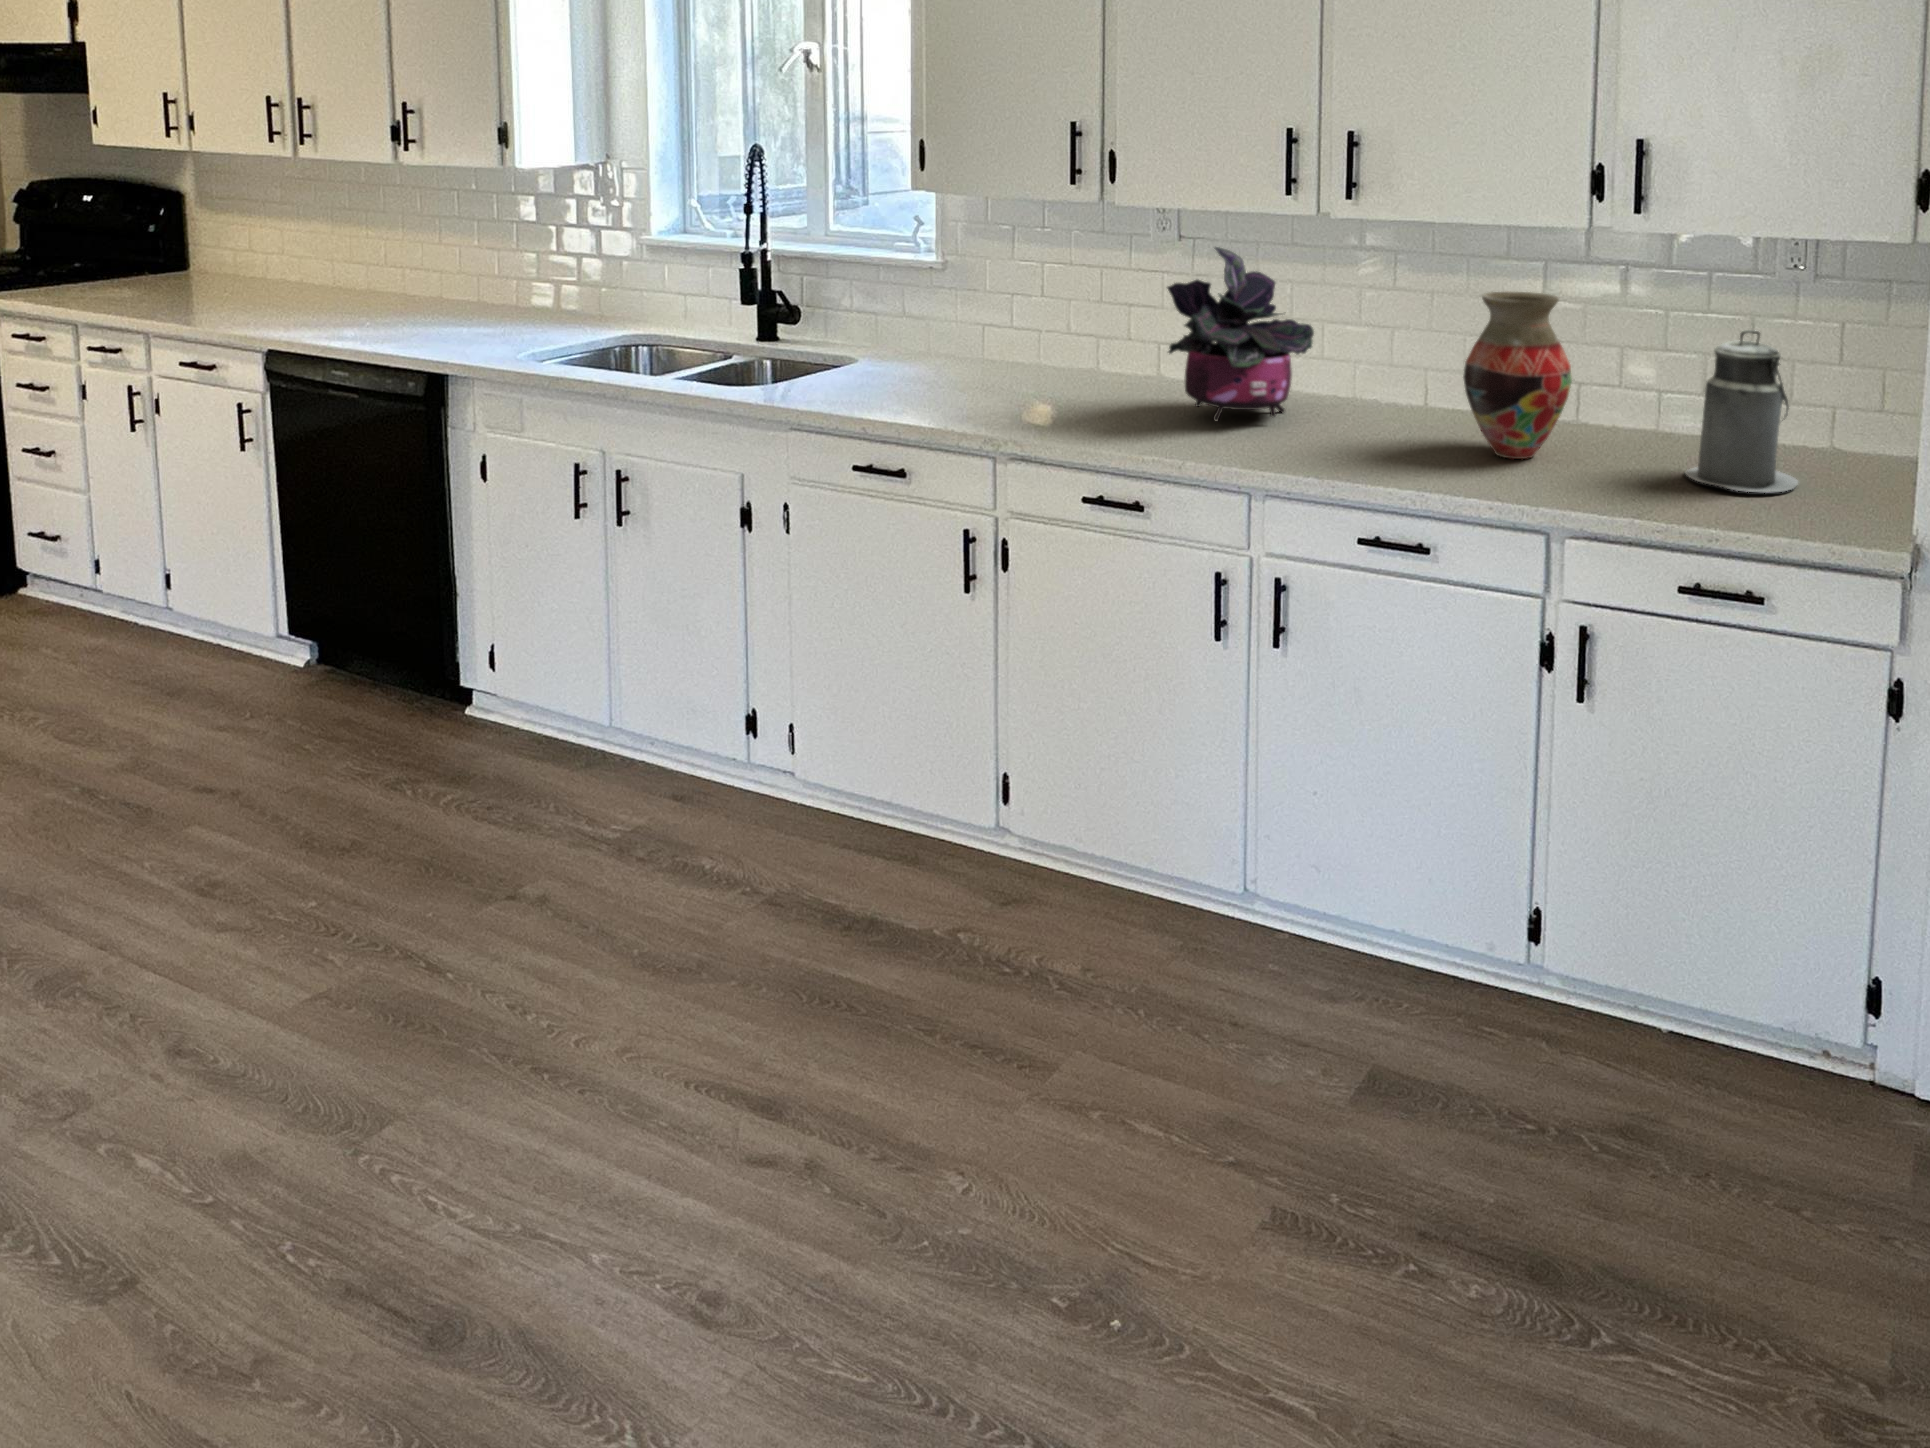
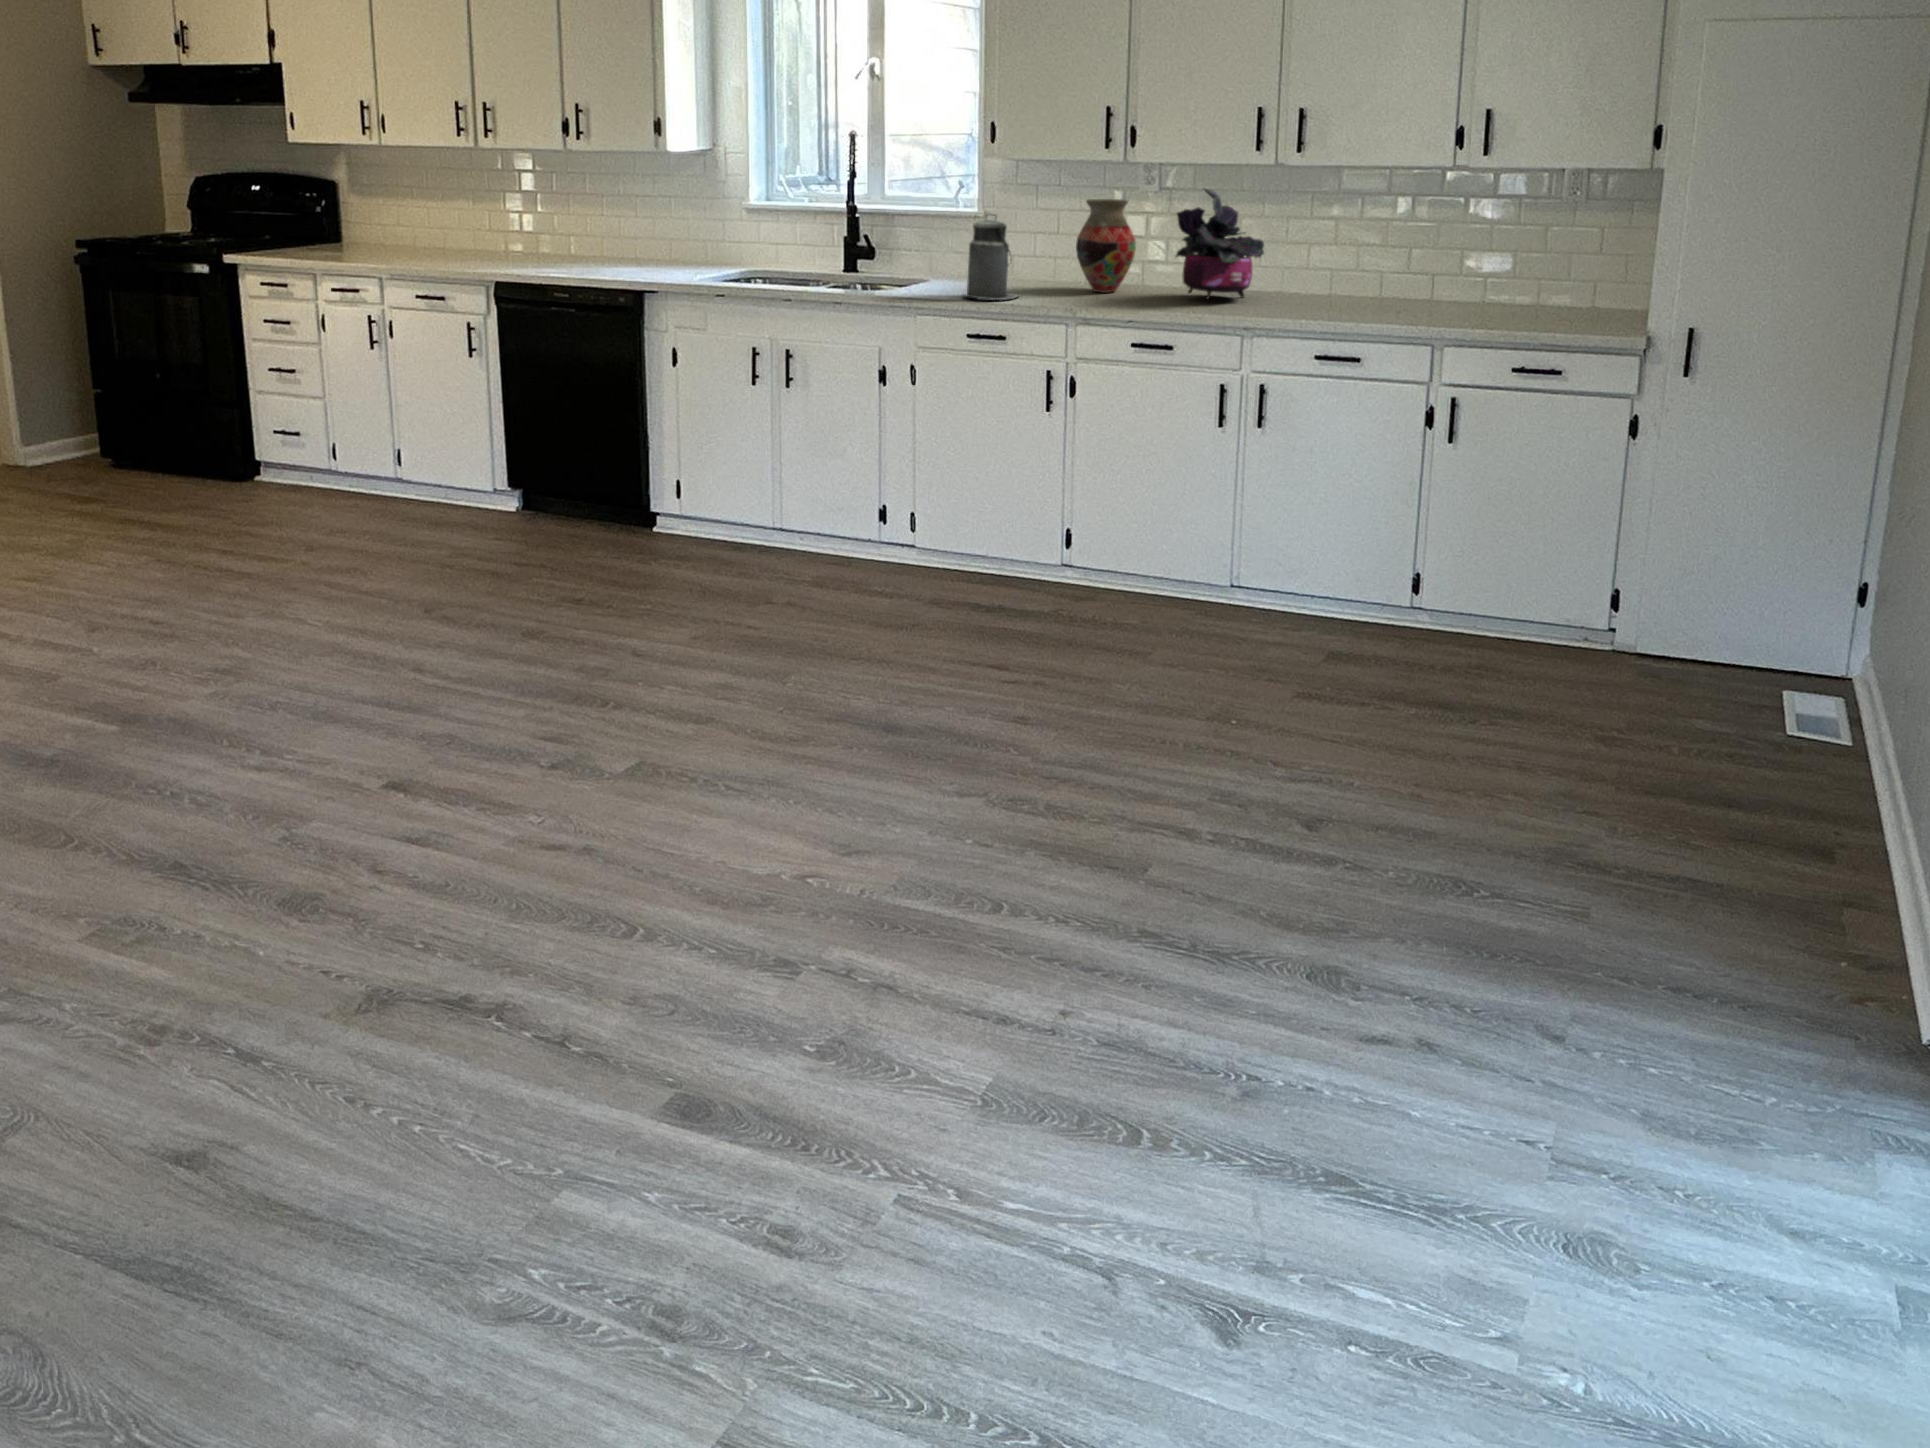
vase: present [1463,292,1572,459] -> present [1076,199,1136,292]
canister: present [1685,330,1798,493] -> present [963,214,1018,300]

